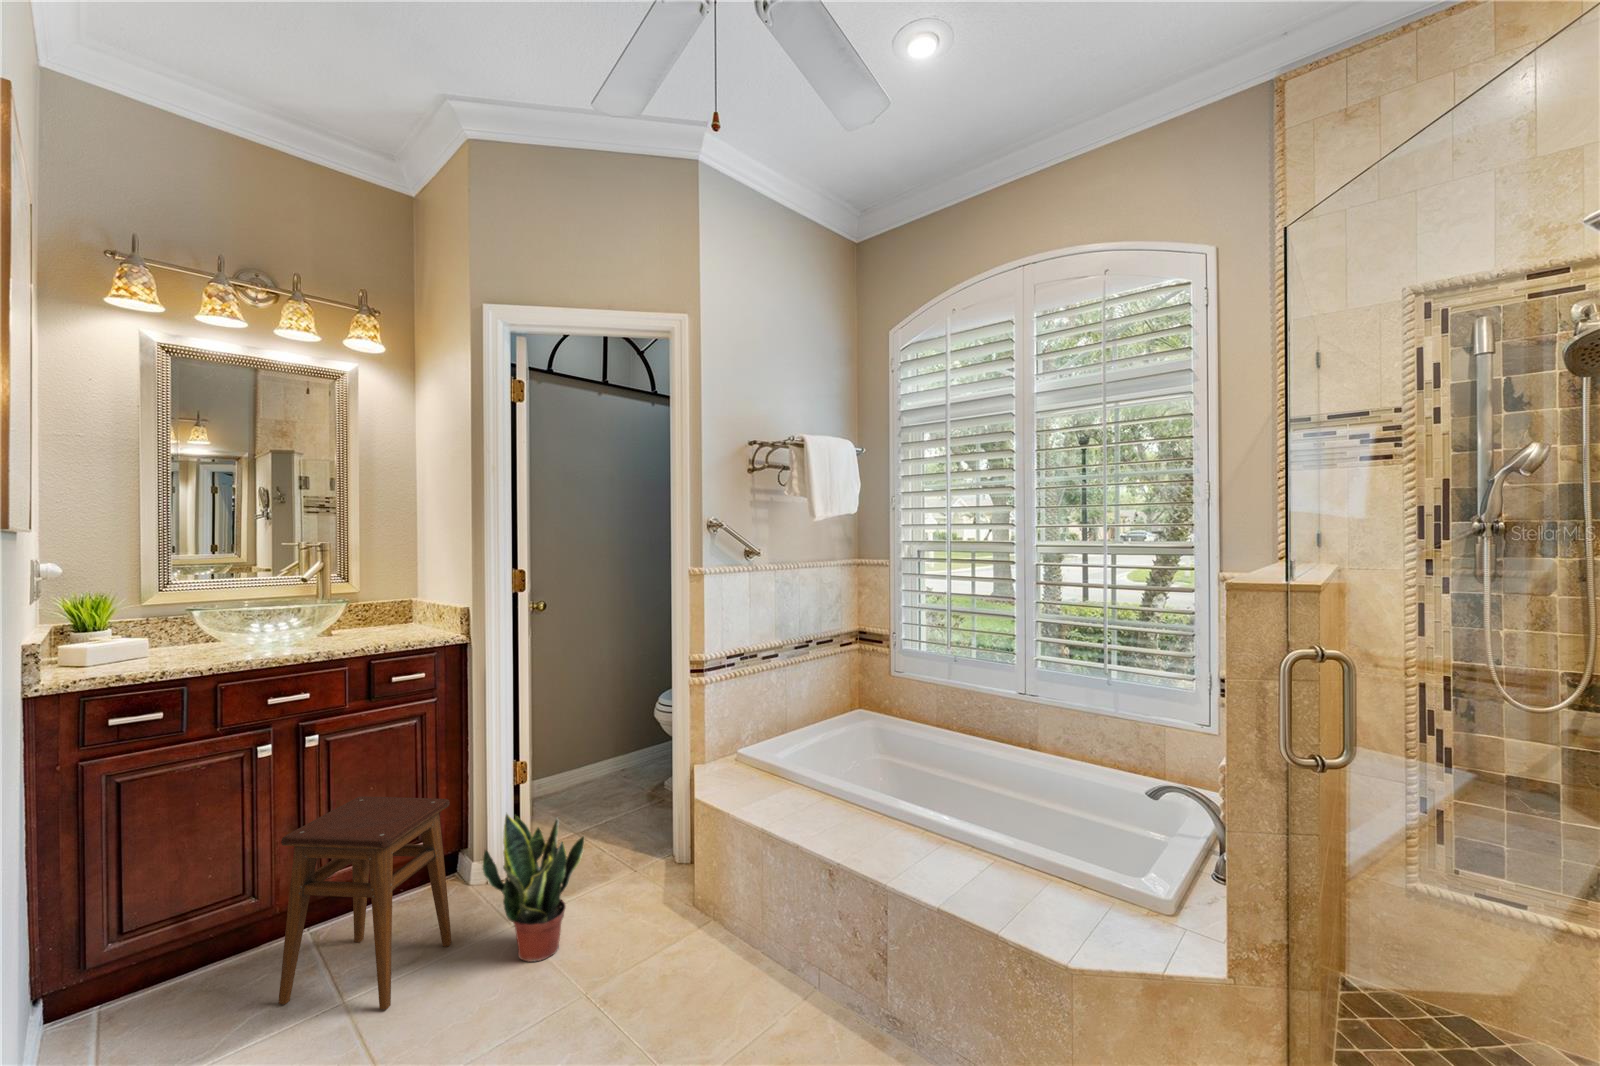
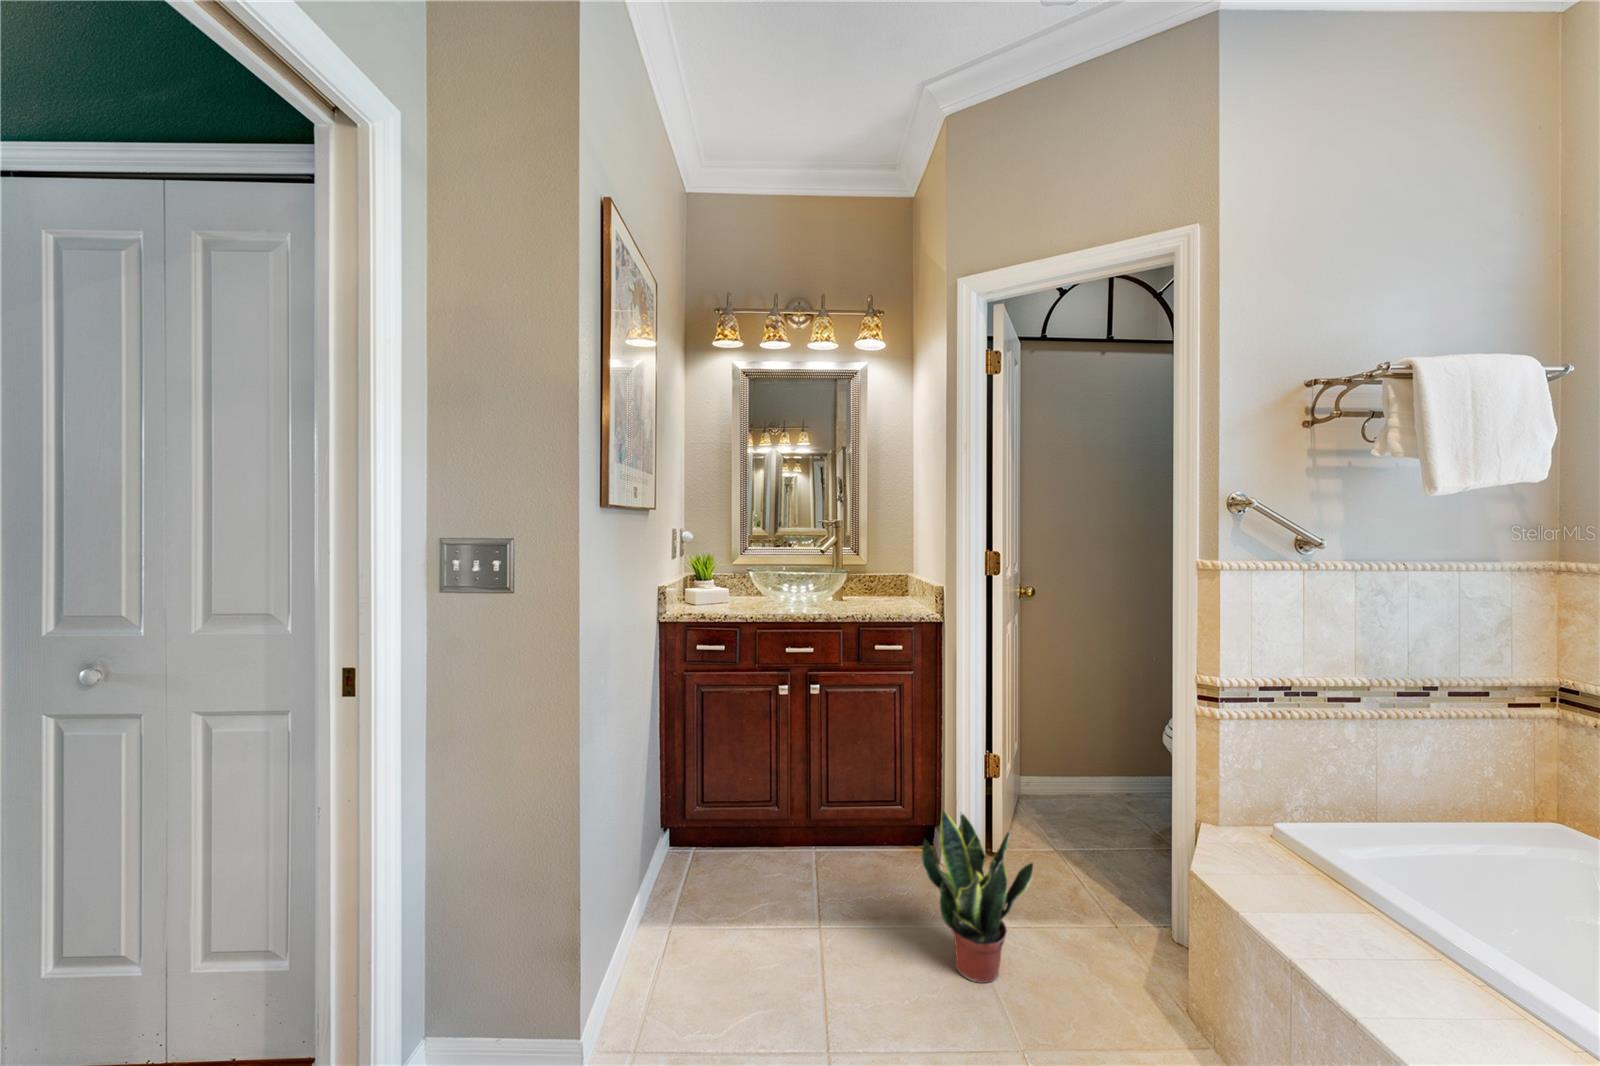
stool: present [278,797,452,1009] -> none [769,749,904,955]

